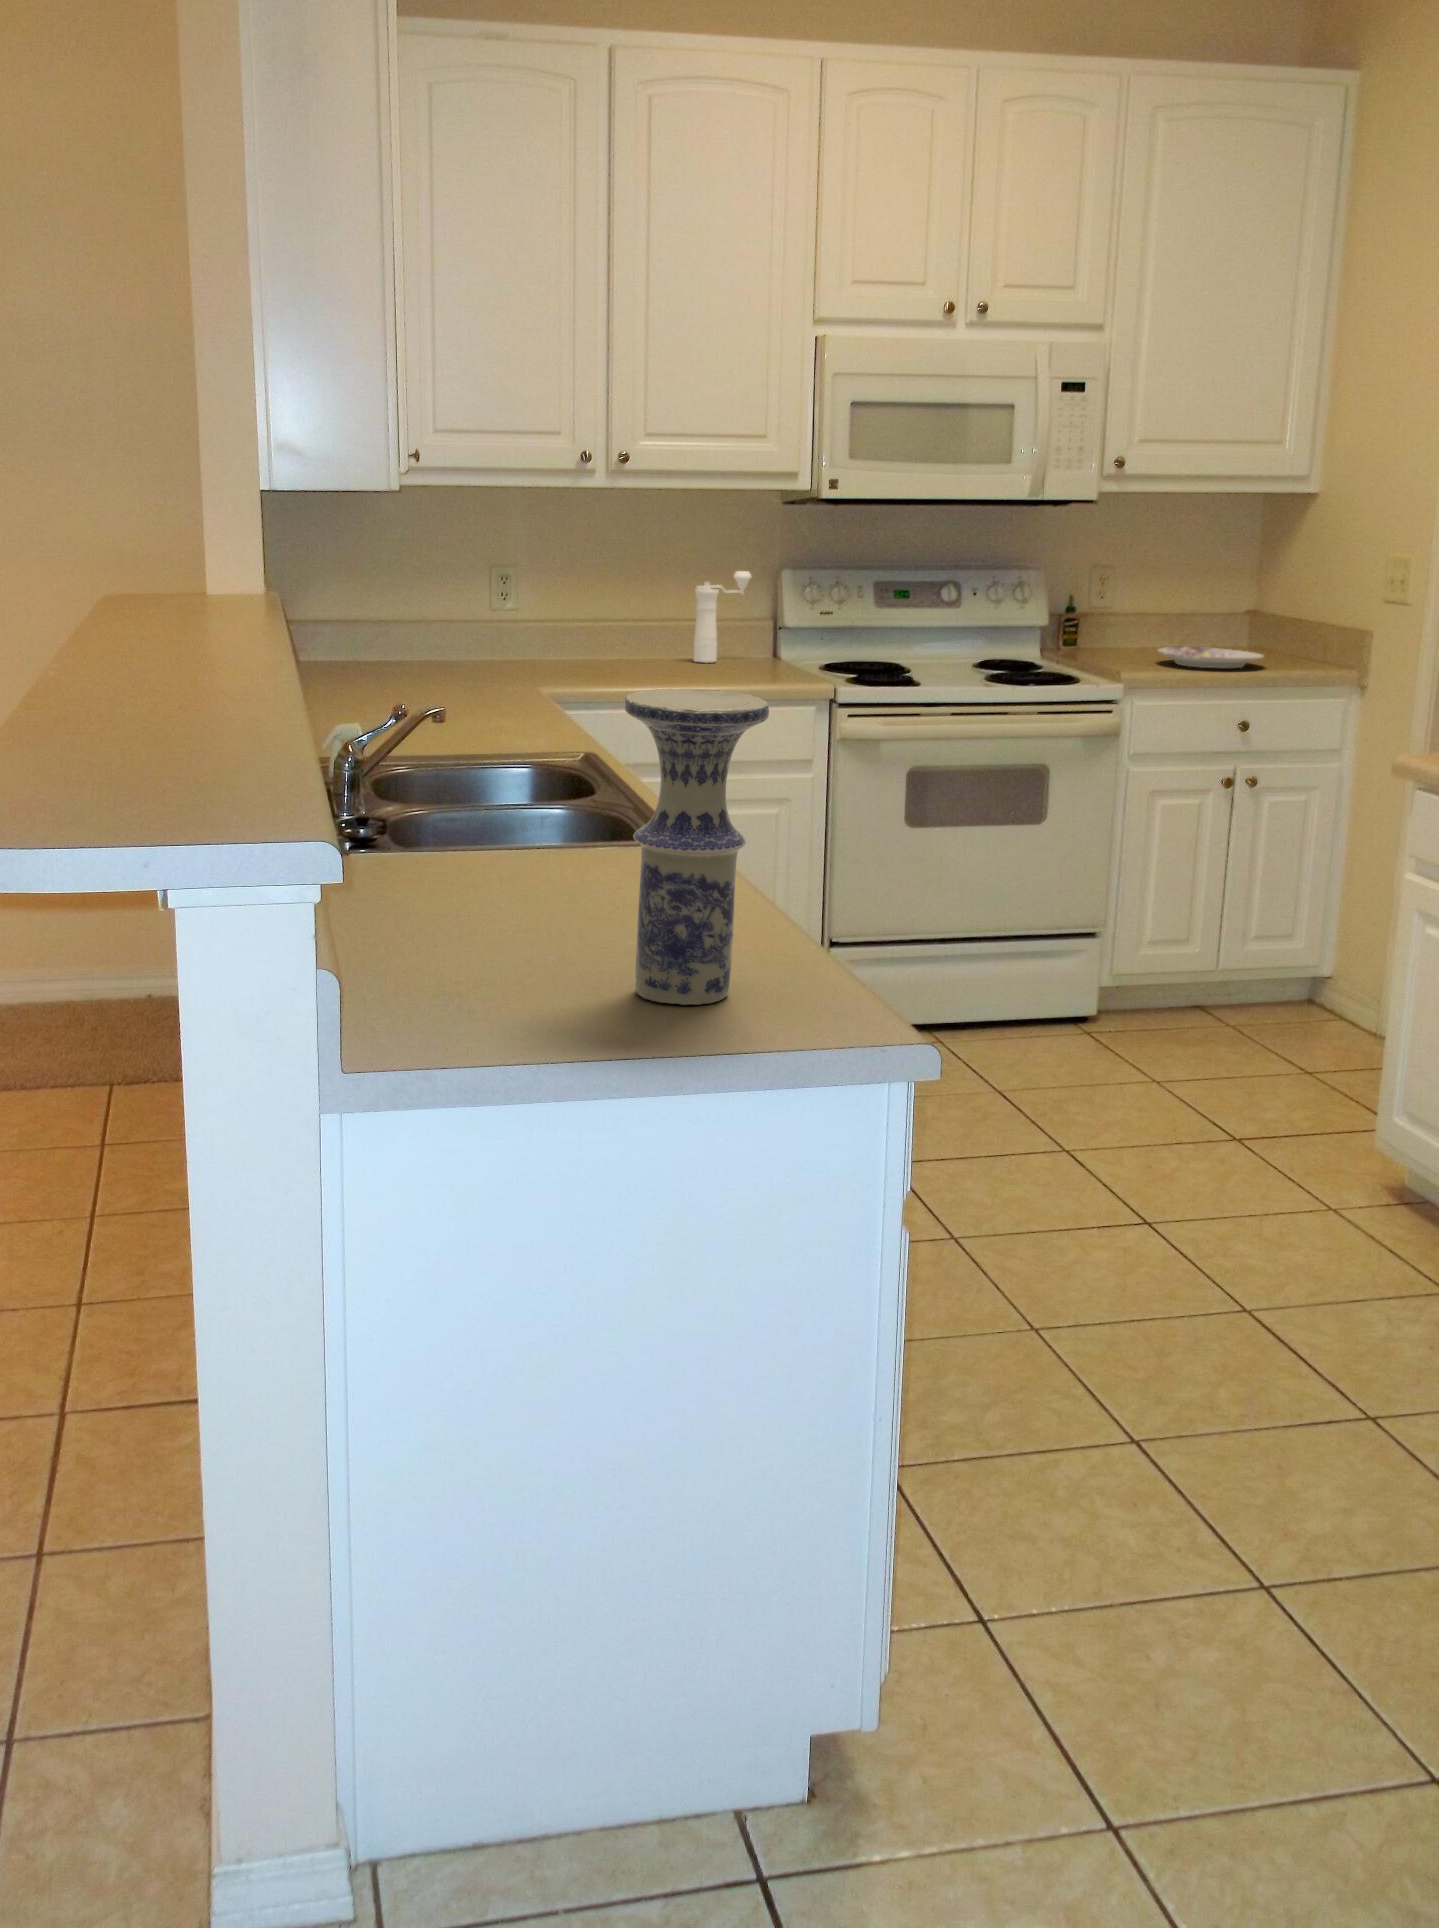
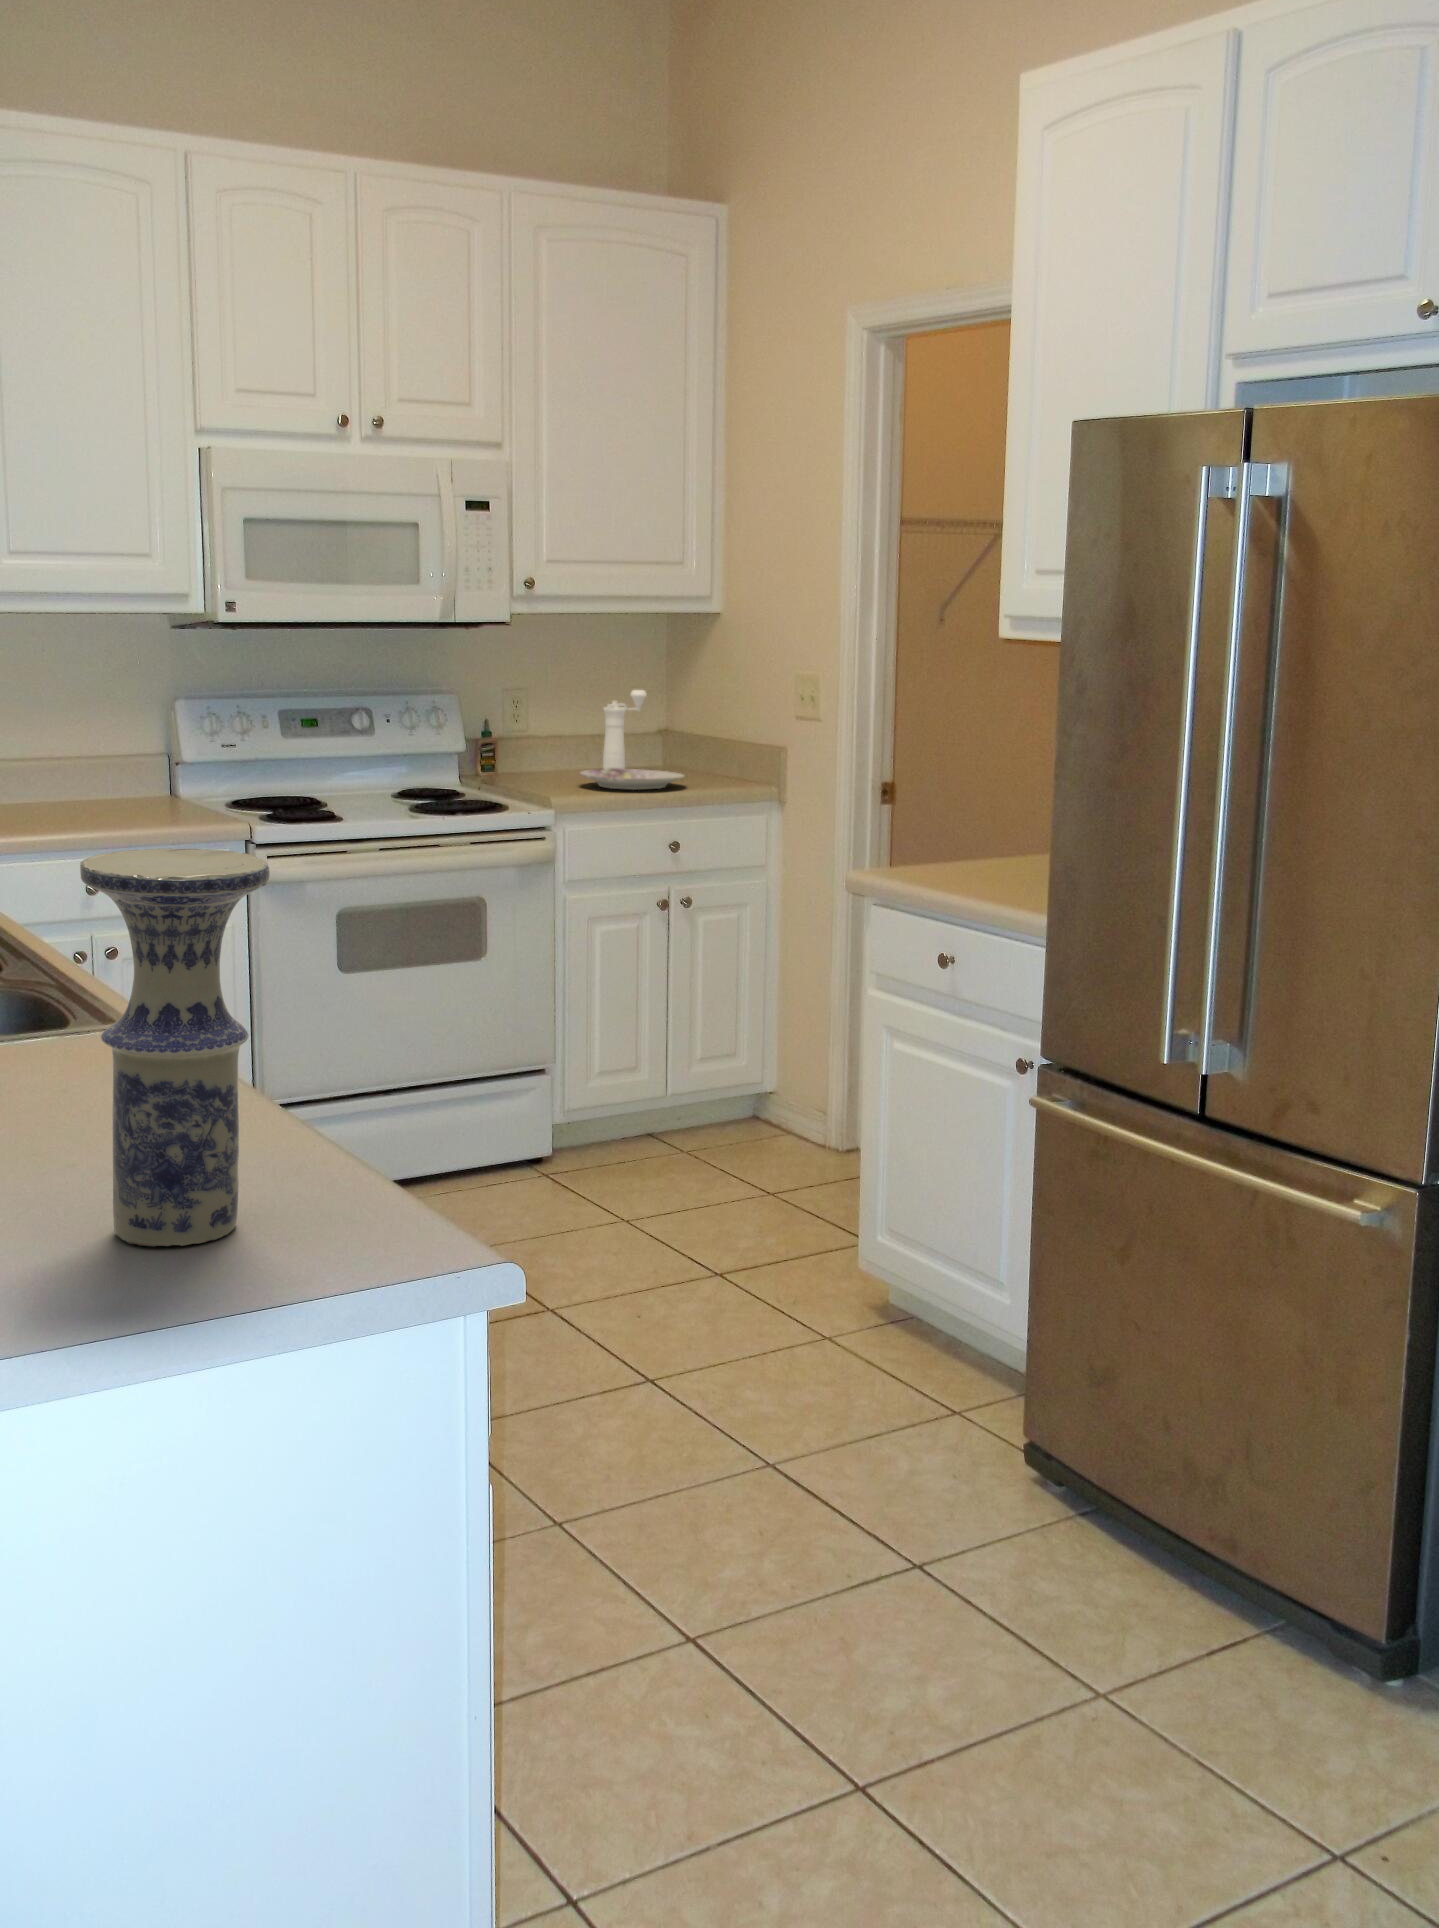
pepper mill: present [694,571,751,663] -> present [603,690,647,769]

